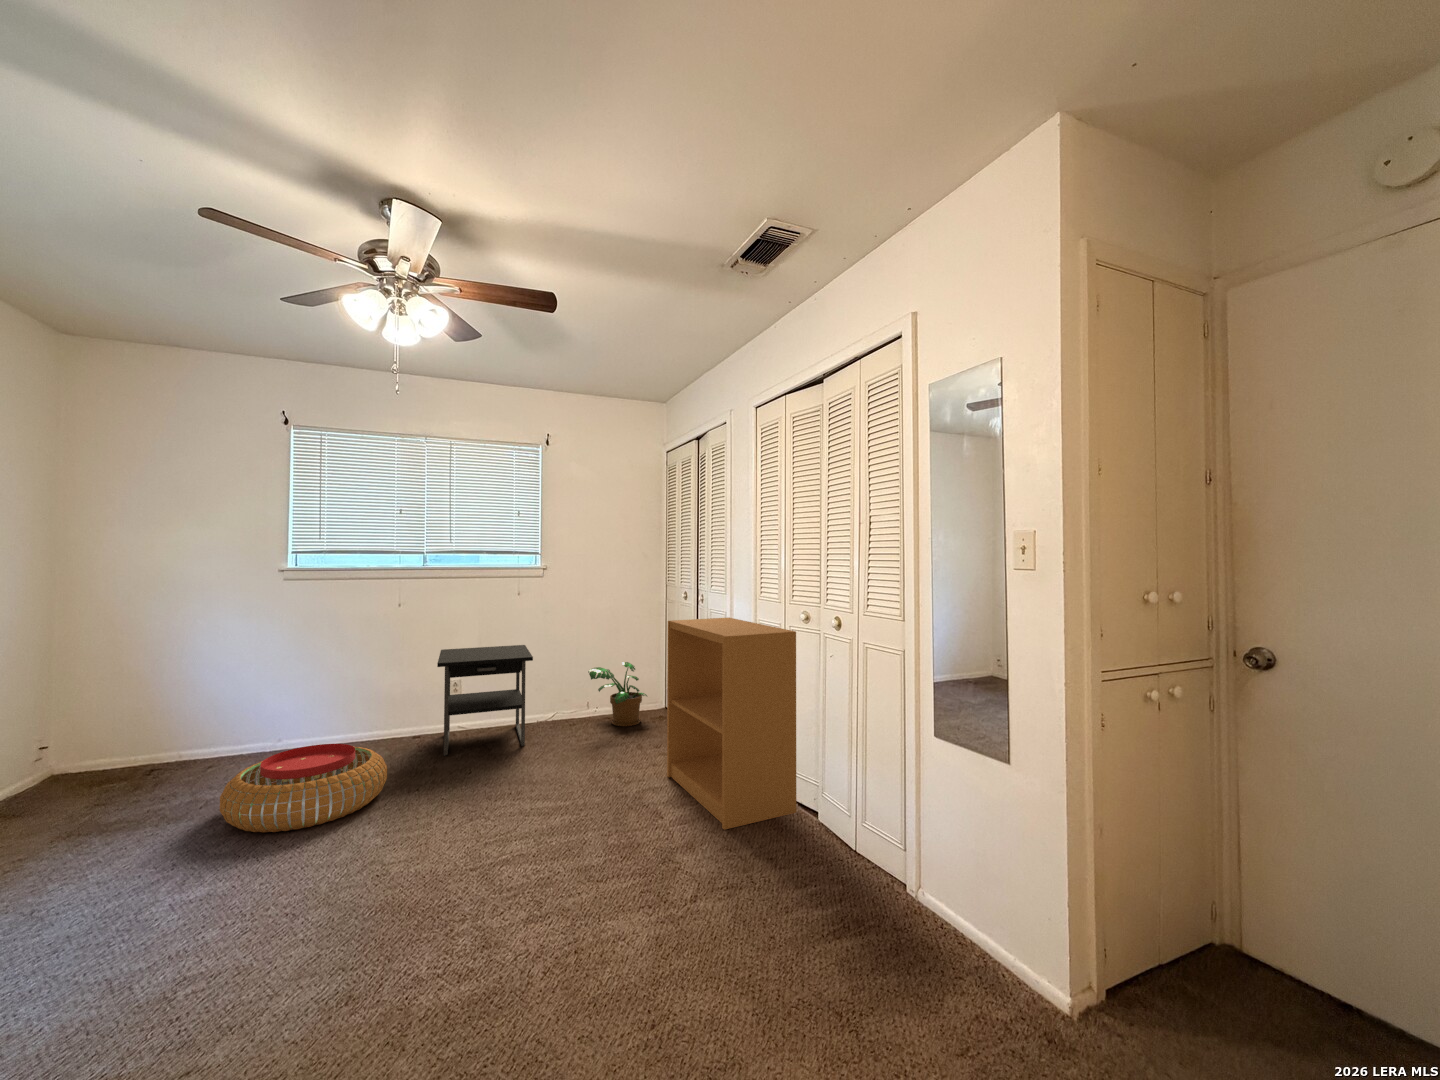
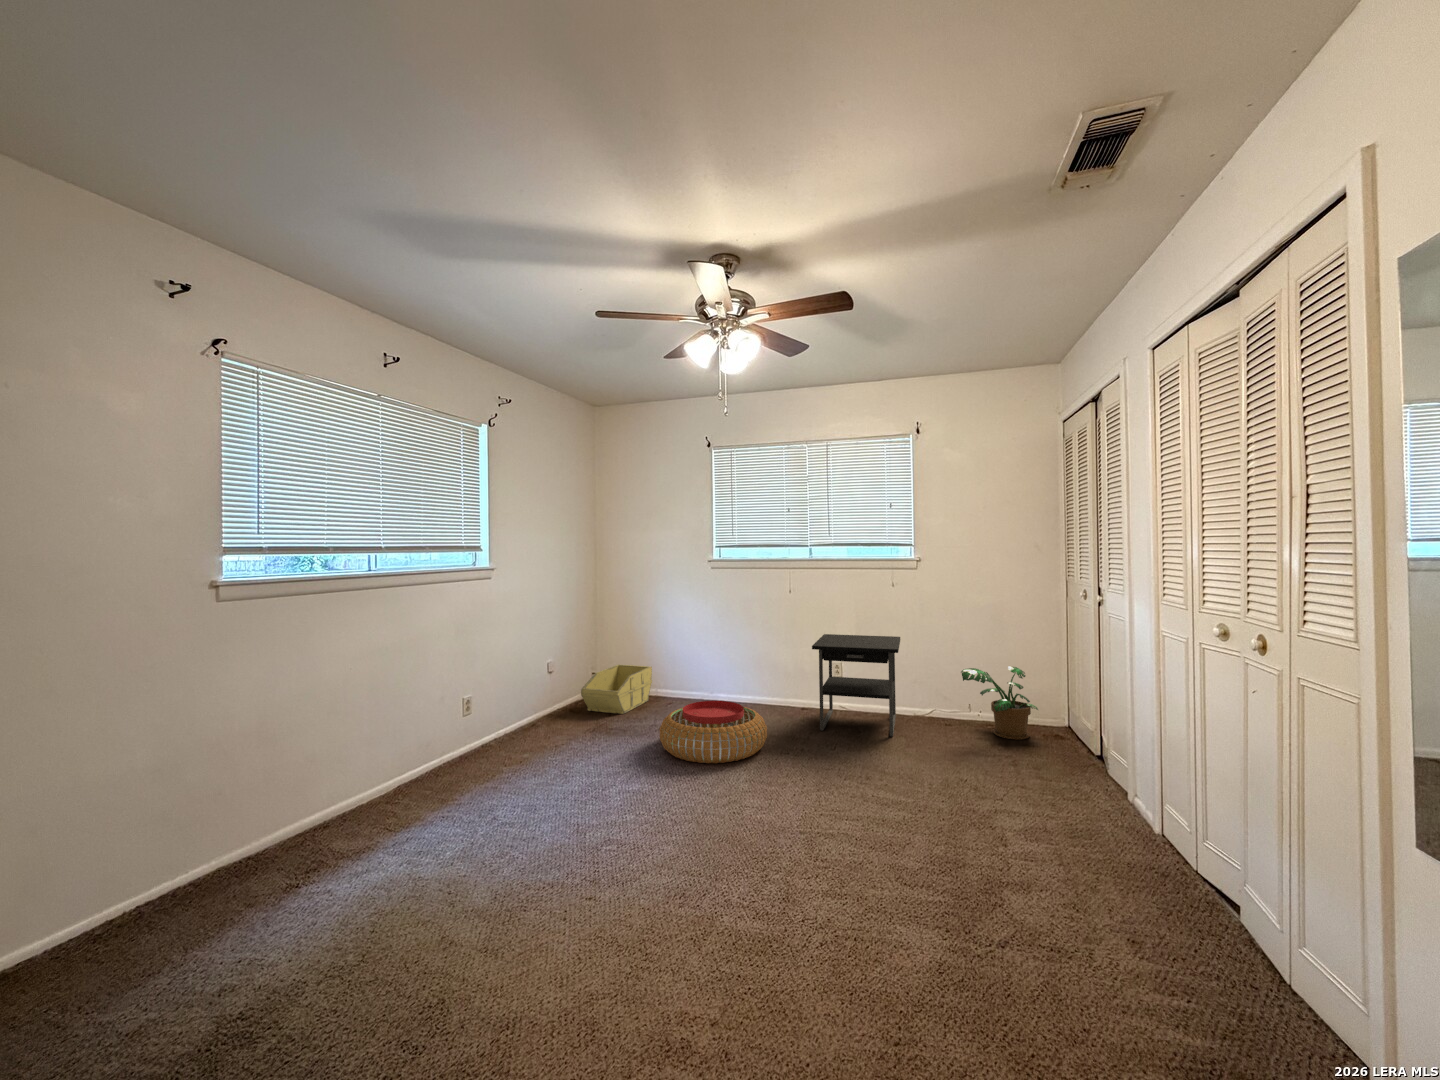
bookshelf: present [667,618,796,830] -> none [1030,623,1207,900]
storage bin: none [28,719,172,805] -> present [581,665,652,714]

